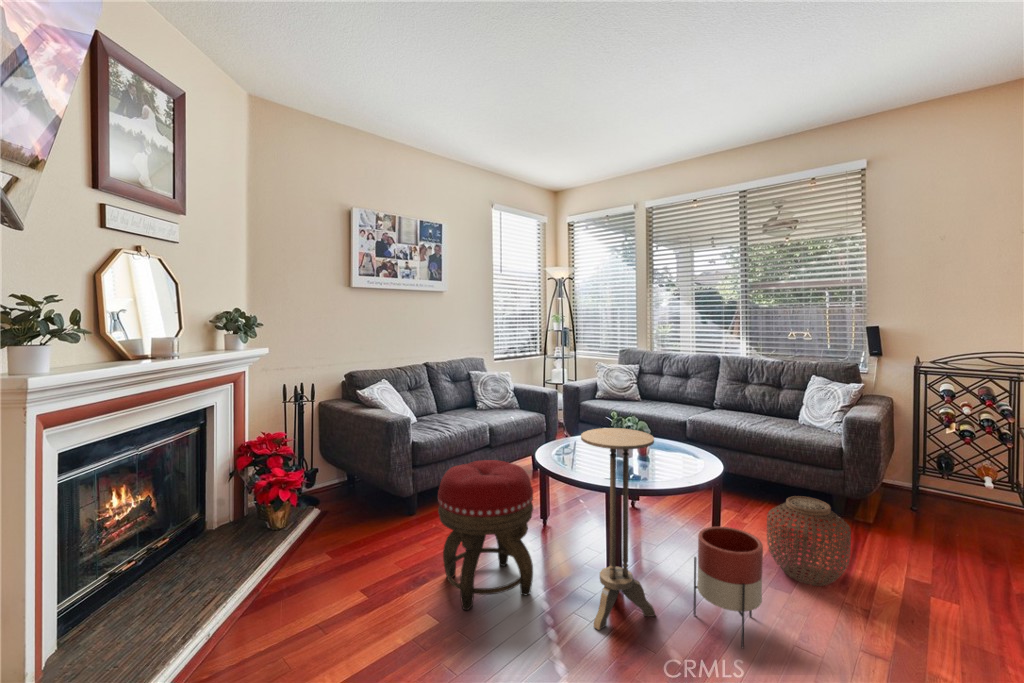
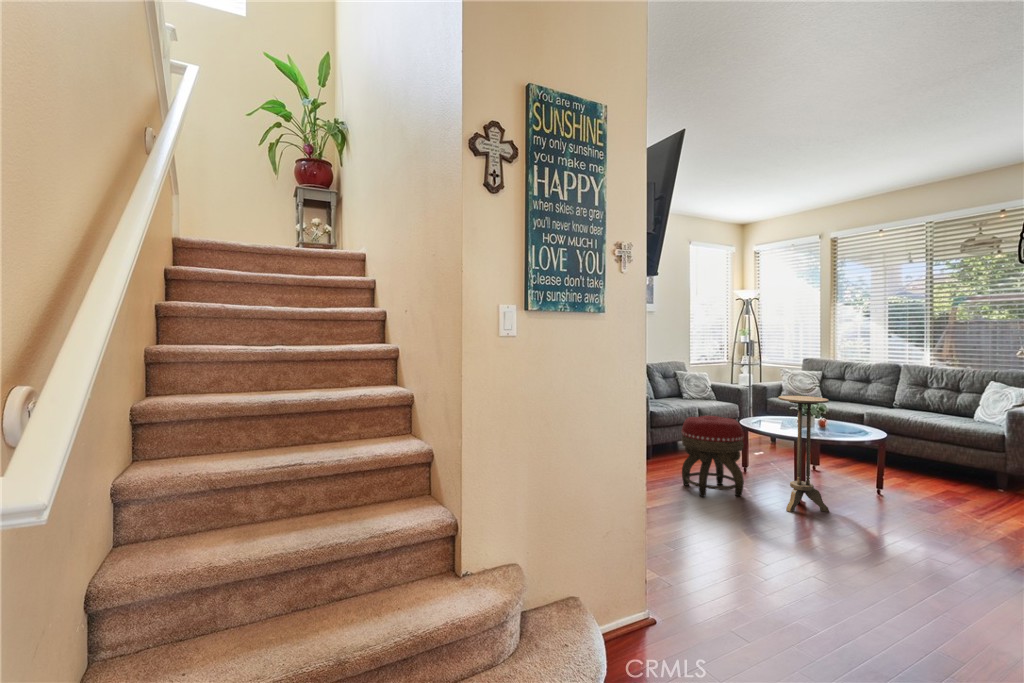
woven basket: present [767,496,851,586] -> none [921,455,988,515]
planter: present [693,527,763,648] -> none [856,460,905,527]

